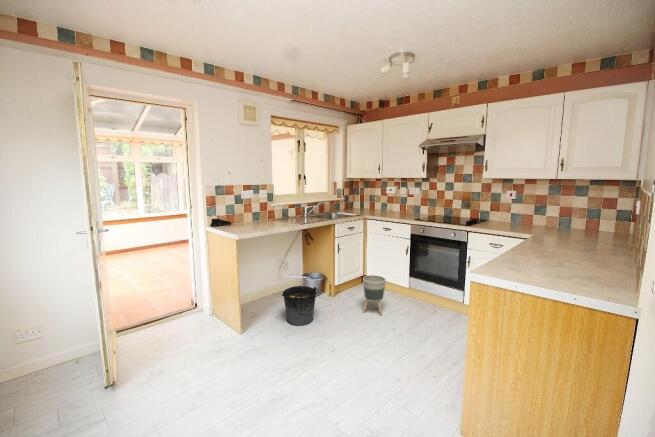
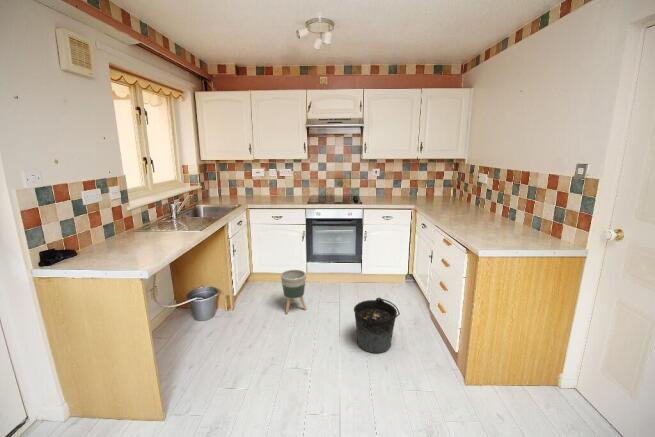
bucket: present [282,286,319,325] -> present [354,298,400,353]

